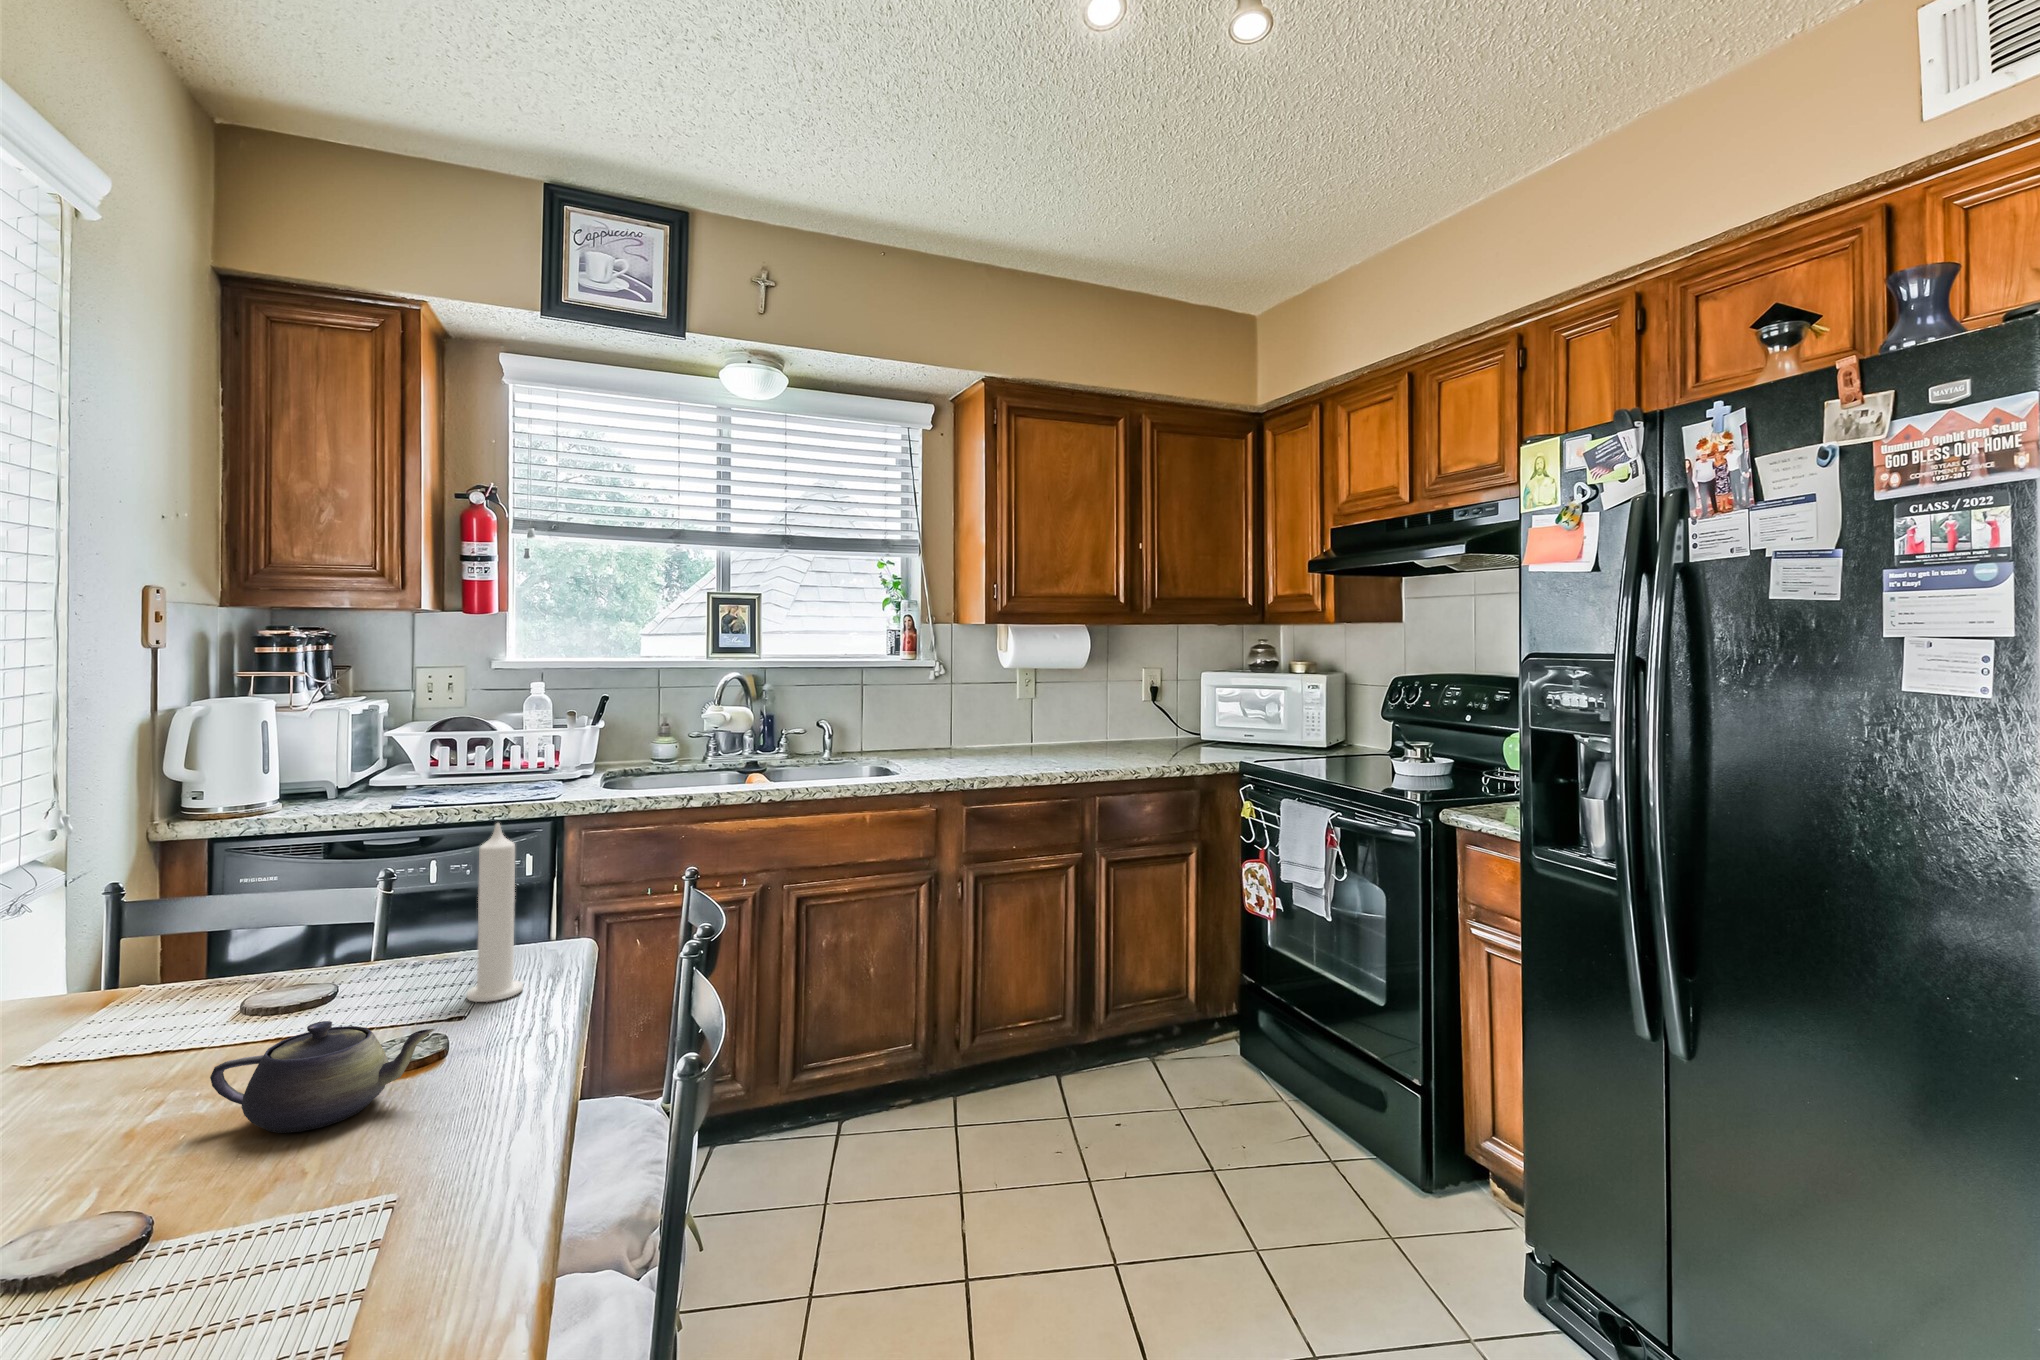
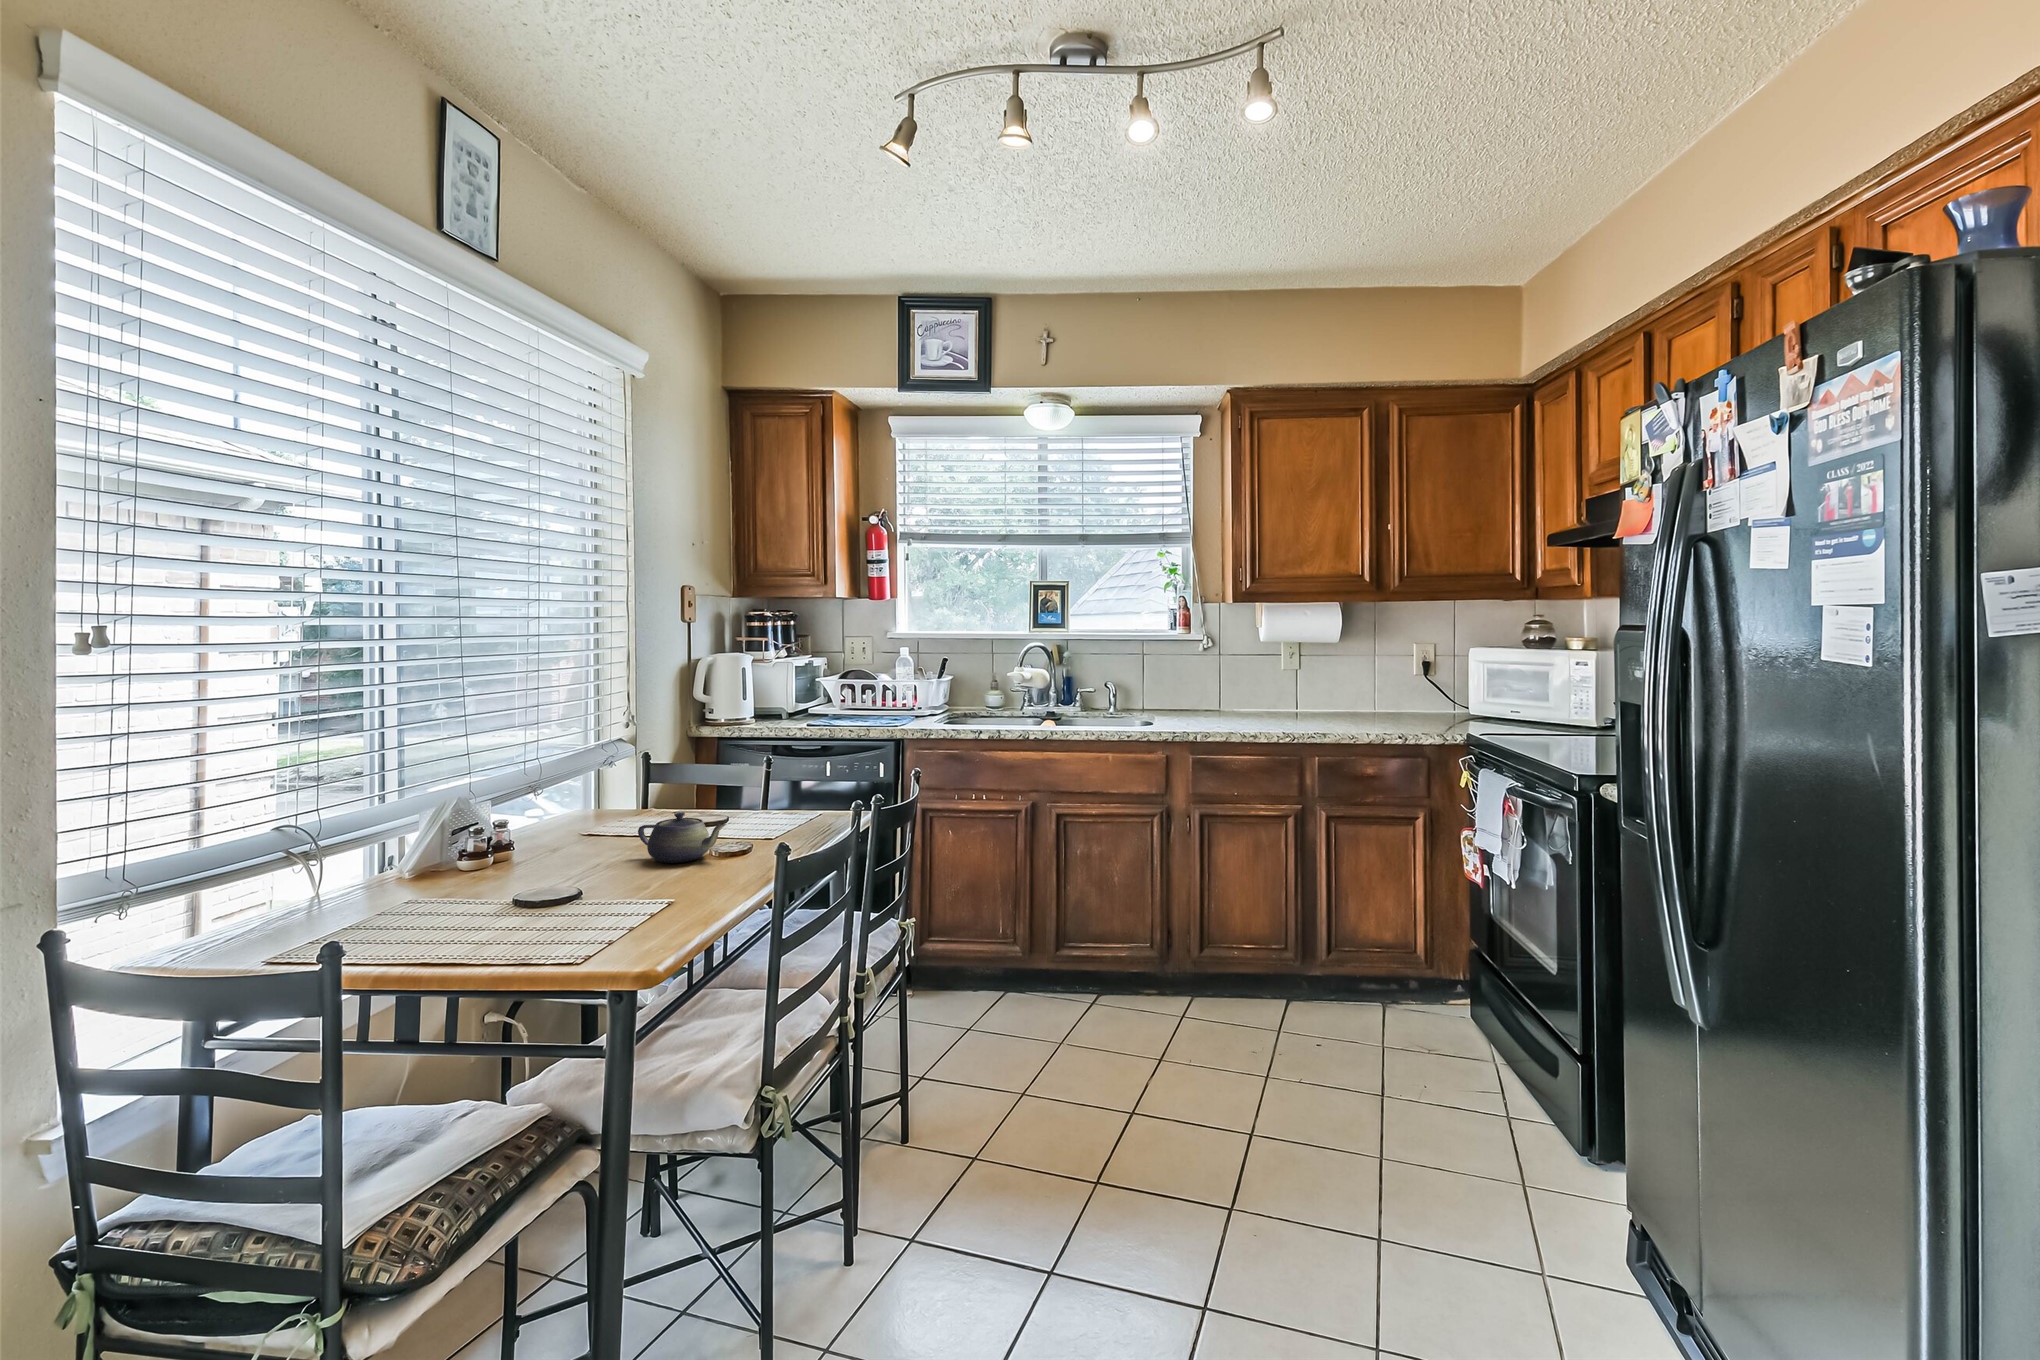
candle: present [466,823,523,1002] -> none [779,725,809,829]

